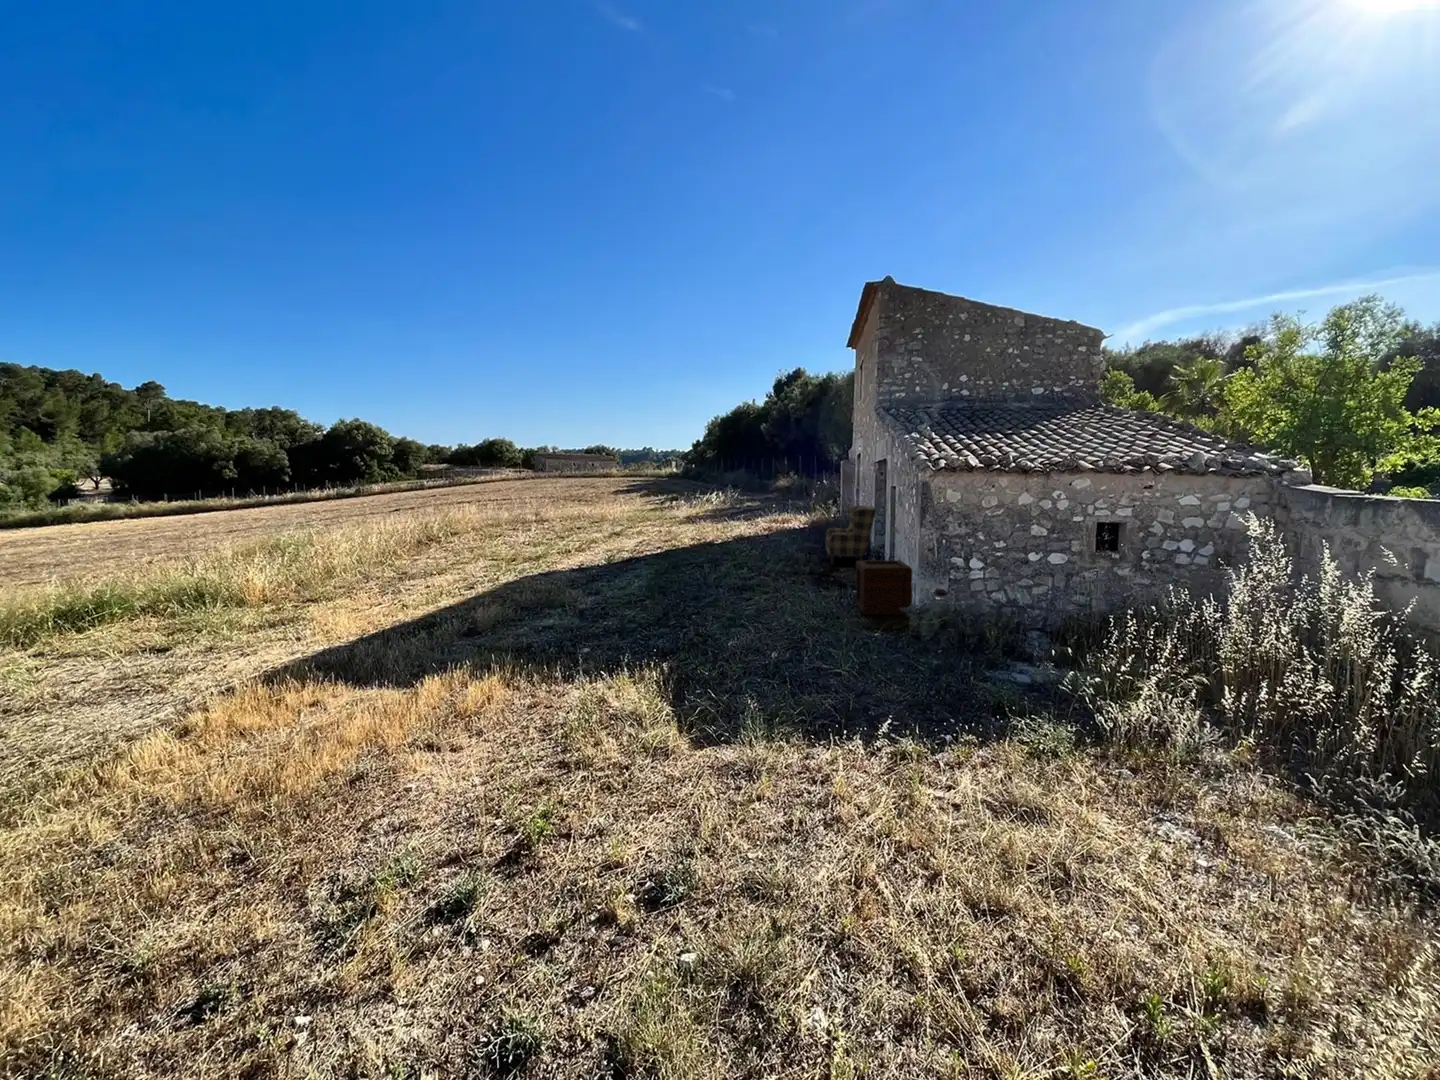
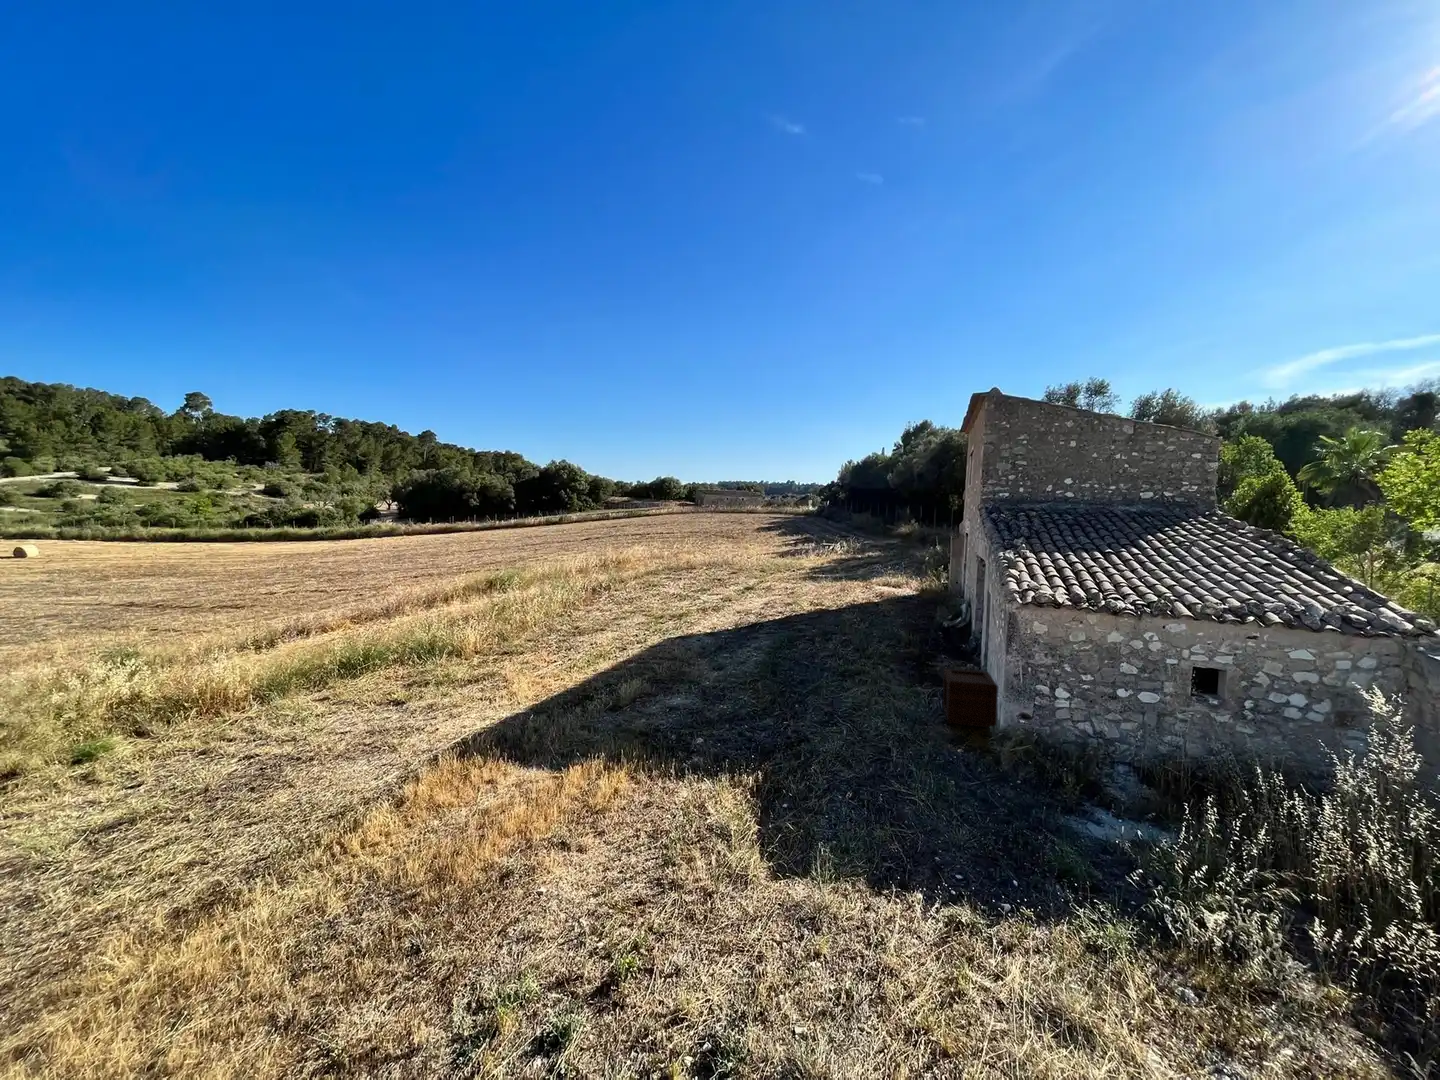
chair: present [825,505,876,565] -> none [924,594,973,652]

